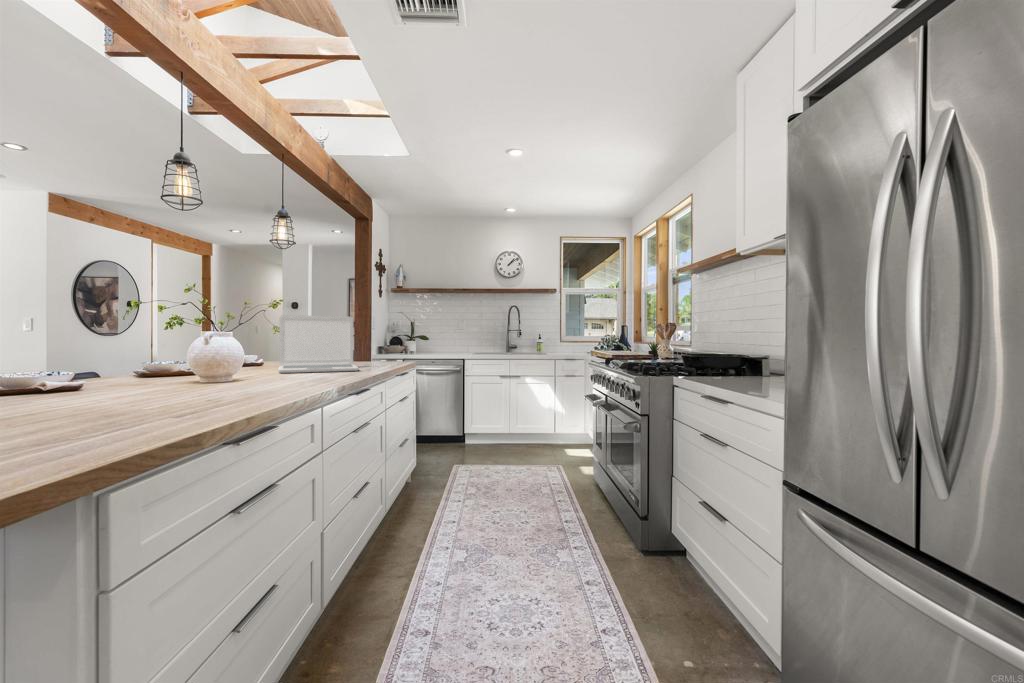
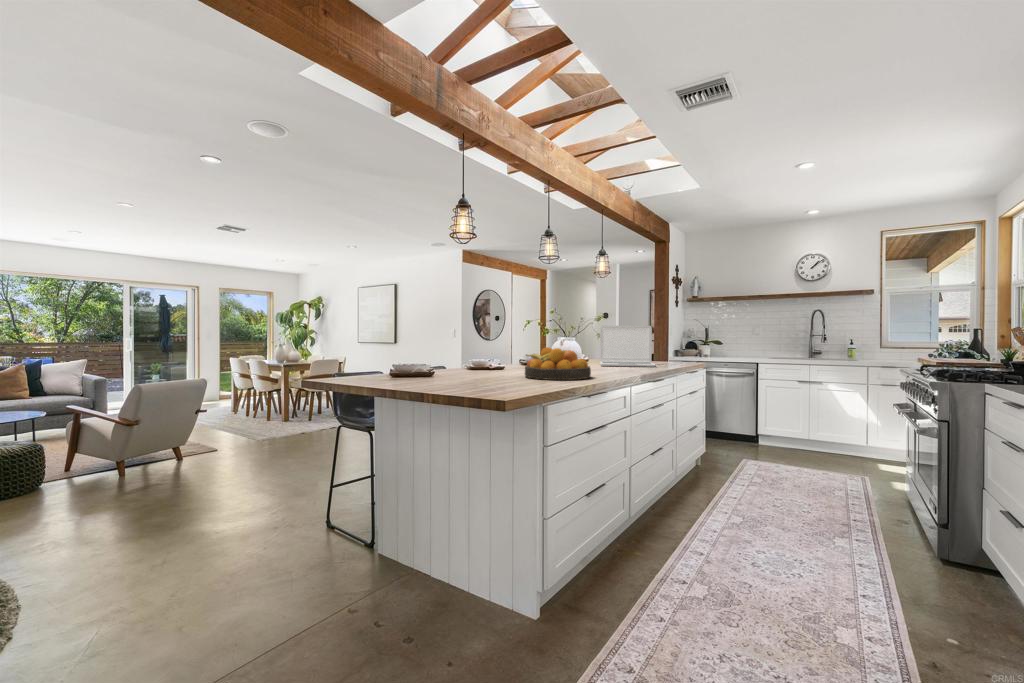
fruit bowl: none [91,350,247,417] -> present [525,347,591,380]

